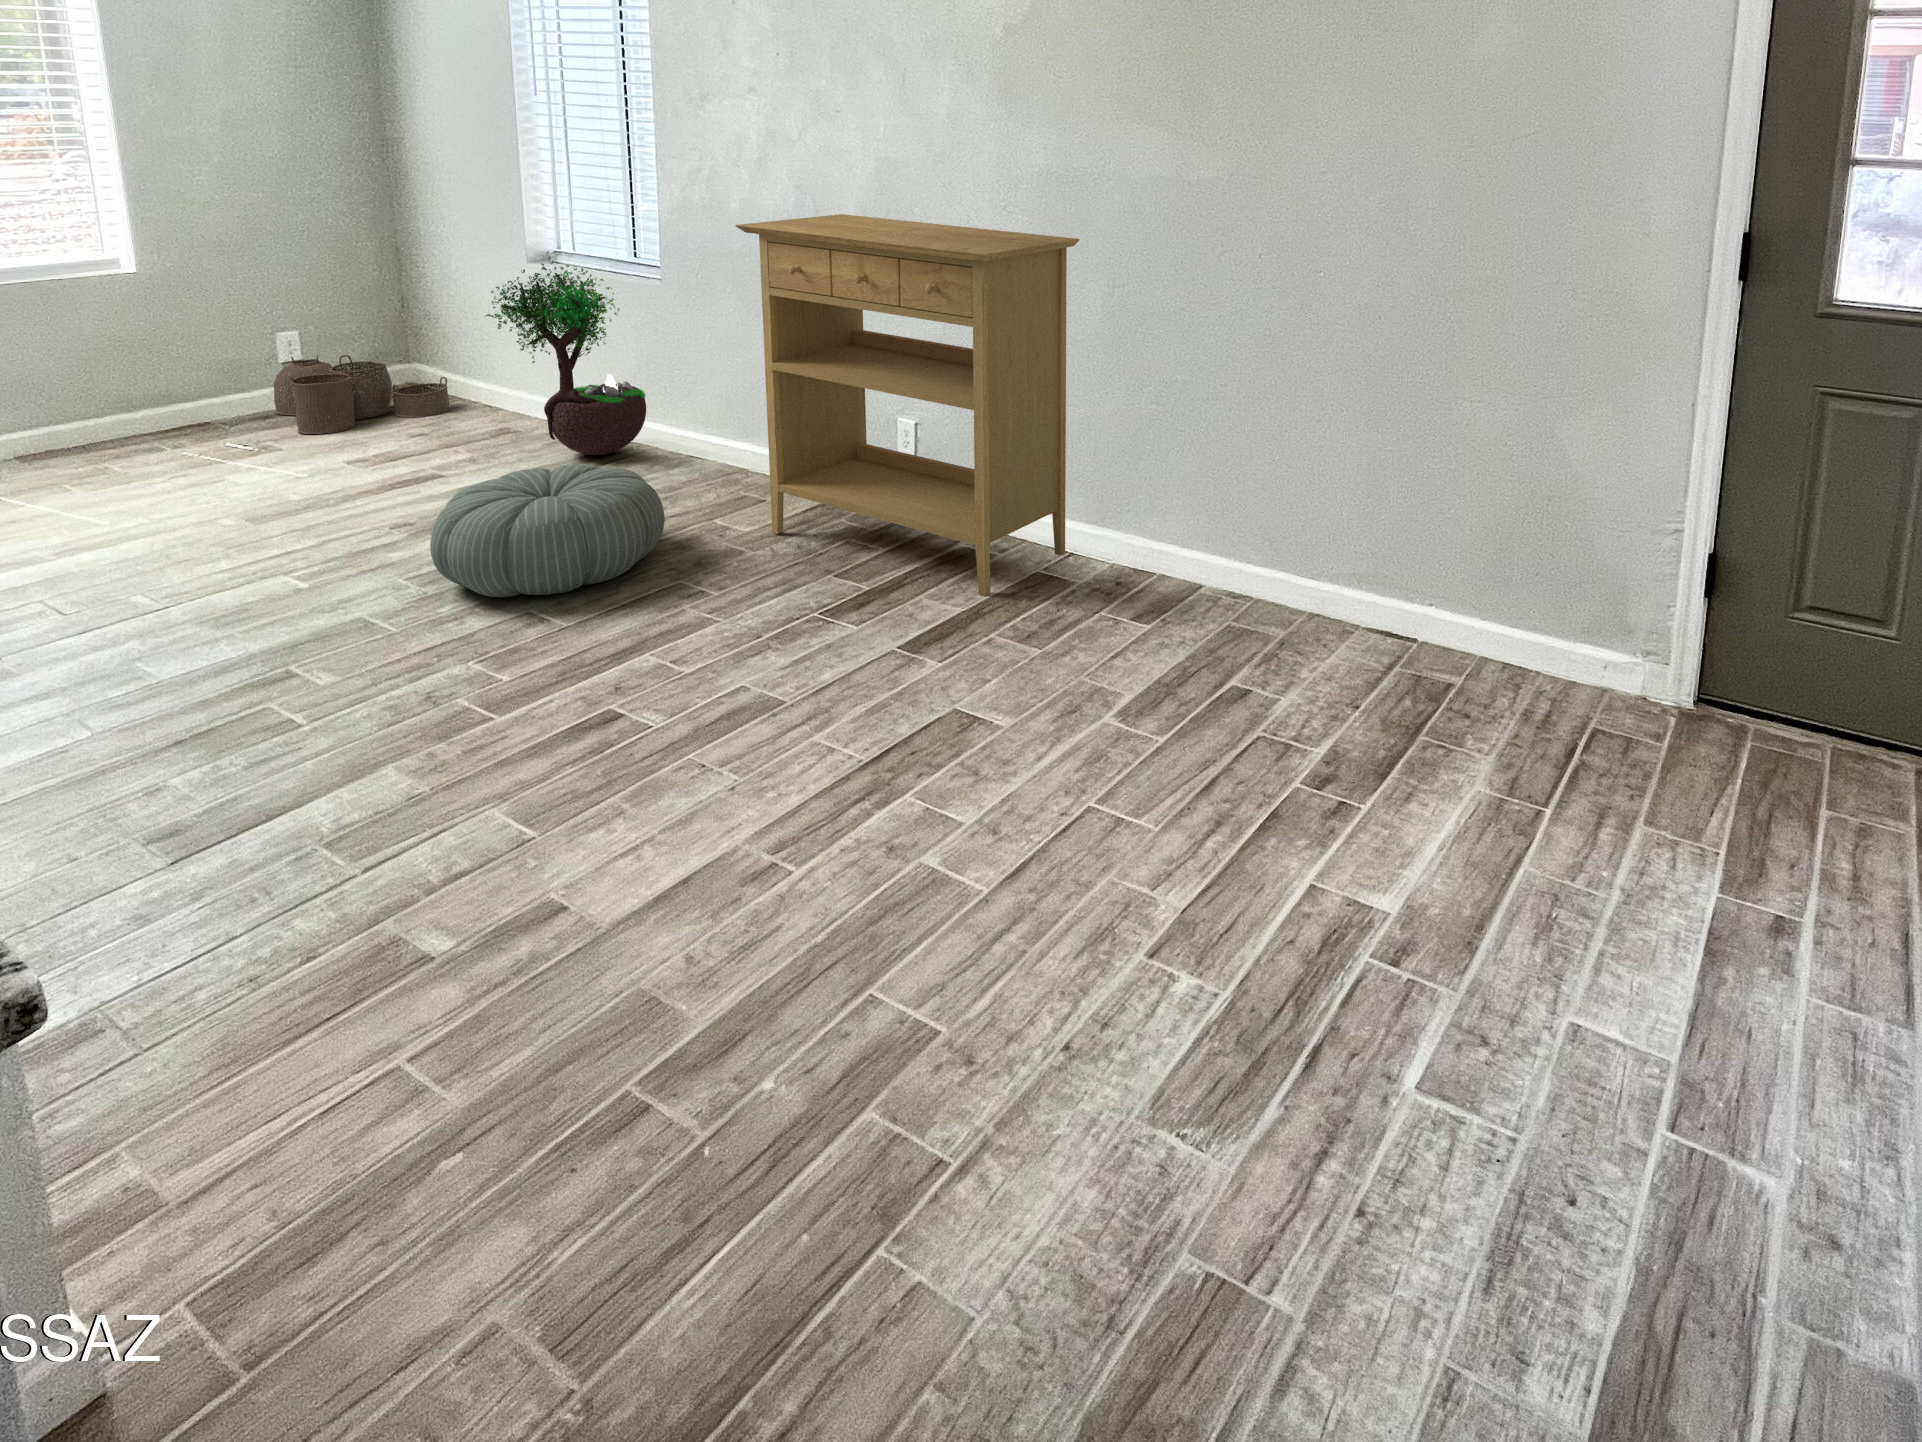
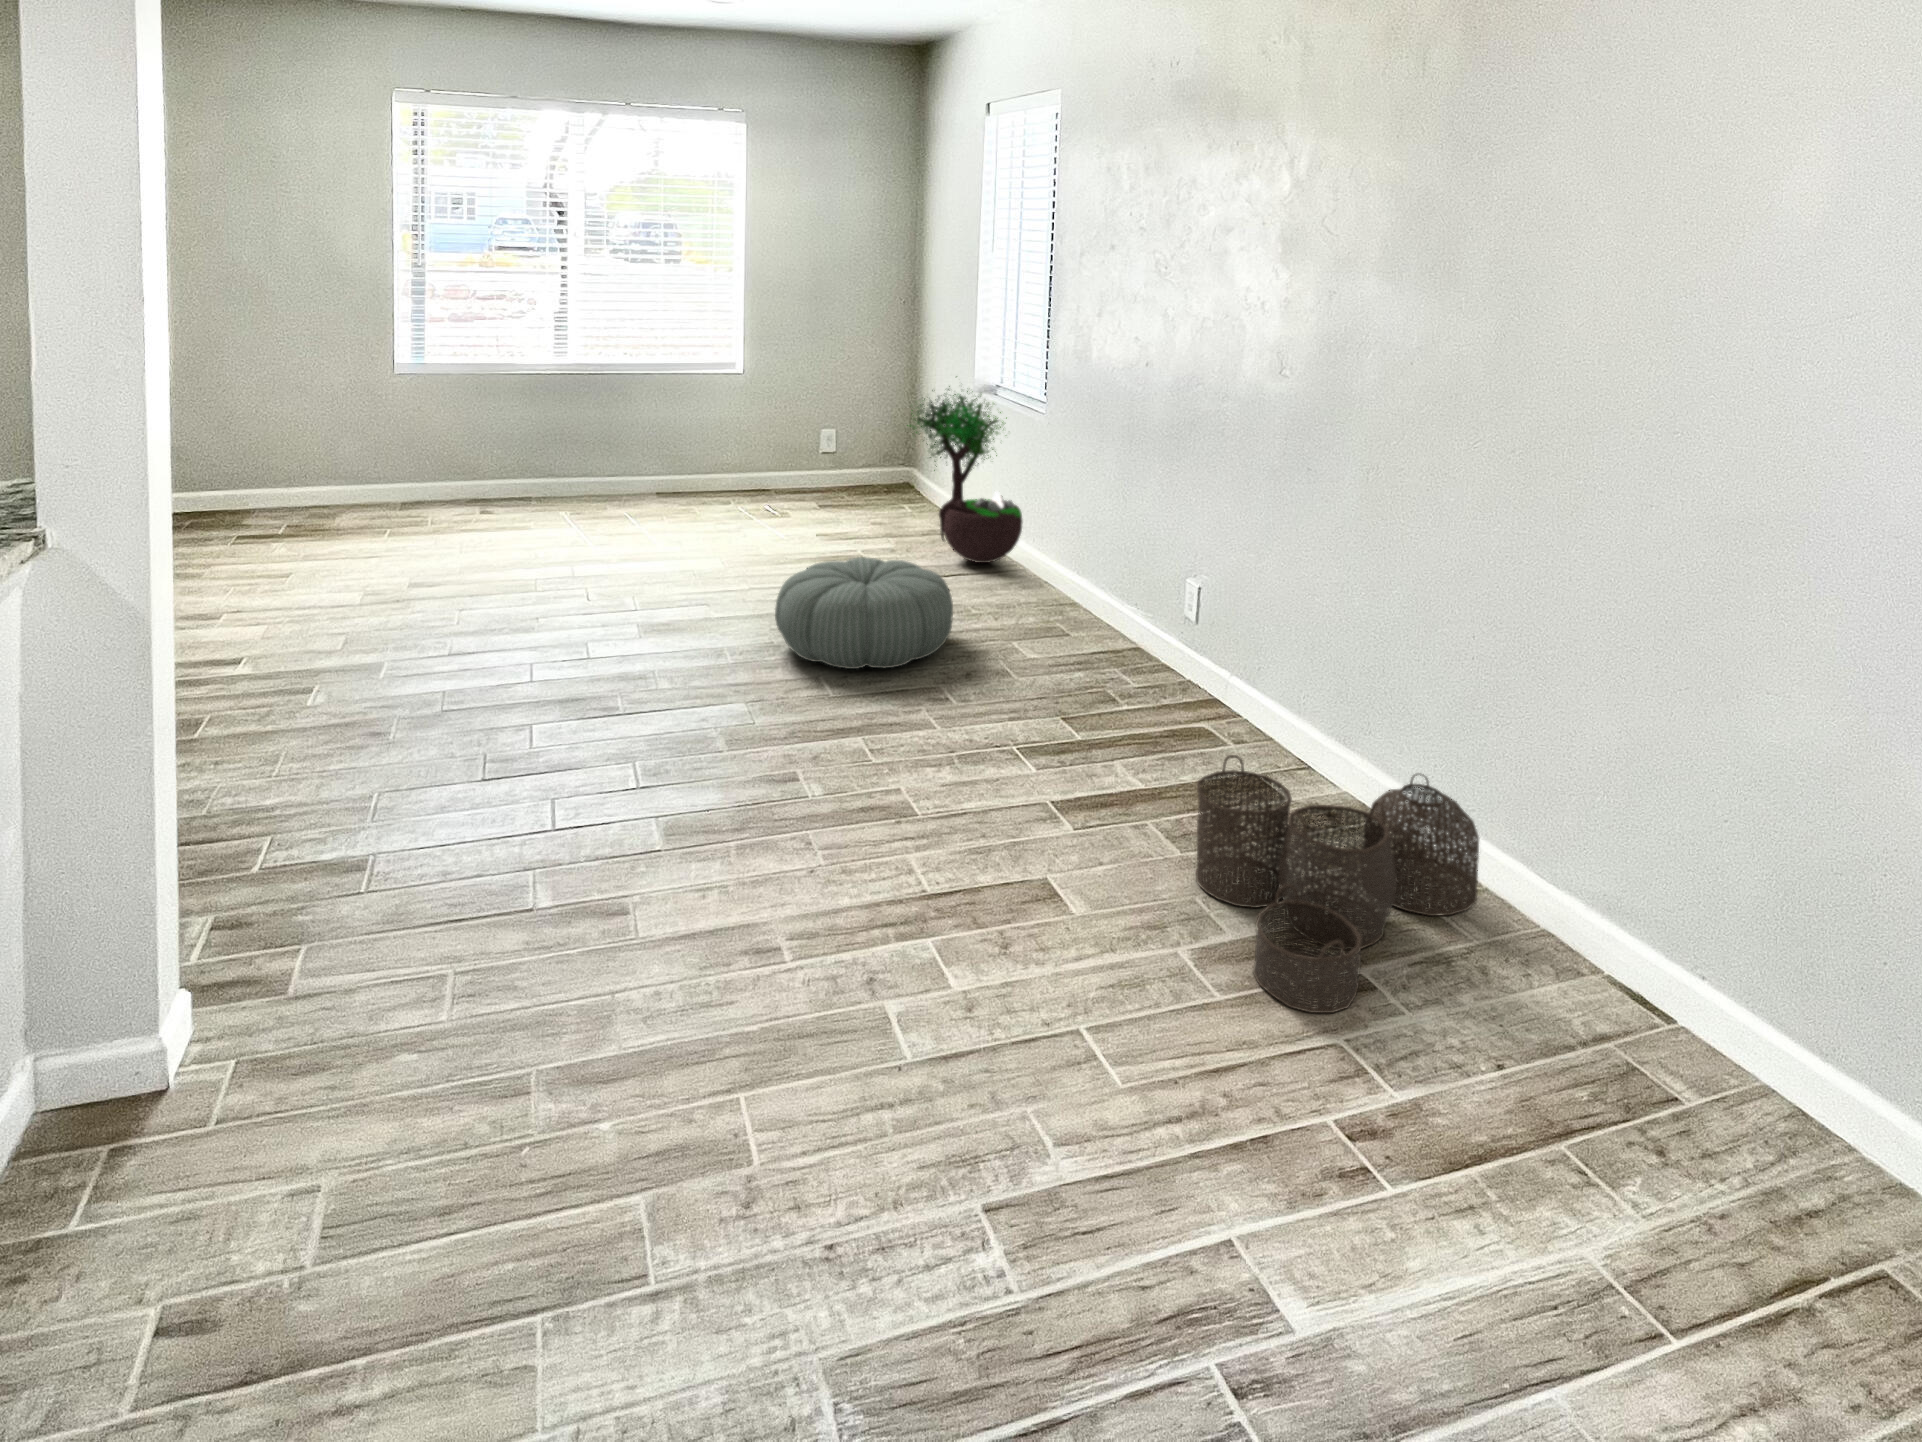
console table: present [735,214,1079,596] -> none [1035,357,1331,780]
woven basket: present [274,355,450,434] -> present [1196,755,1479,1013]

